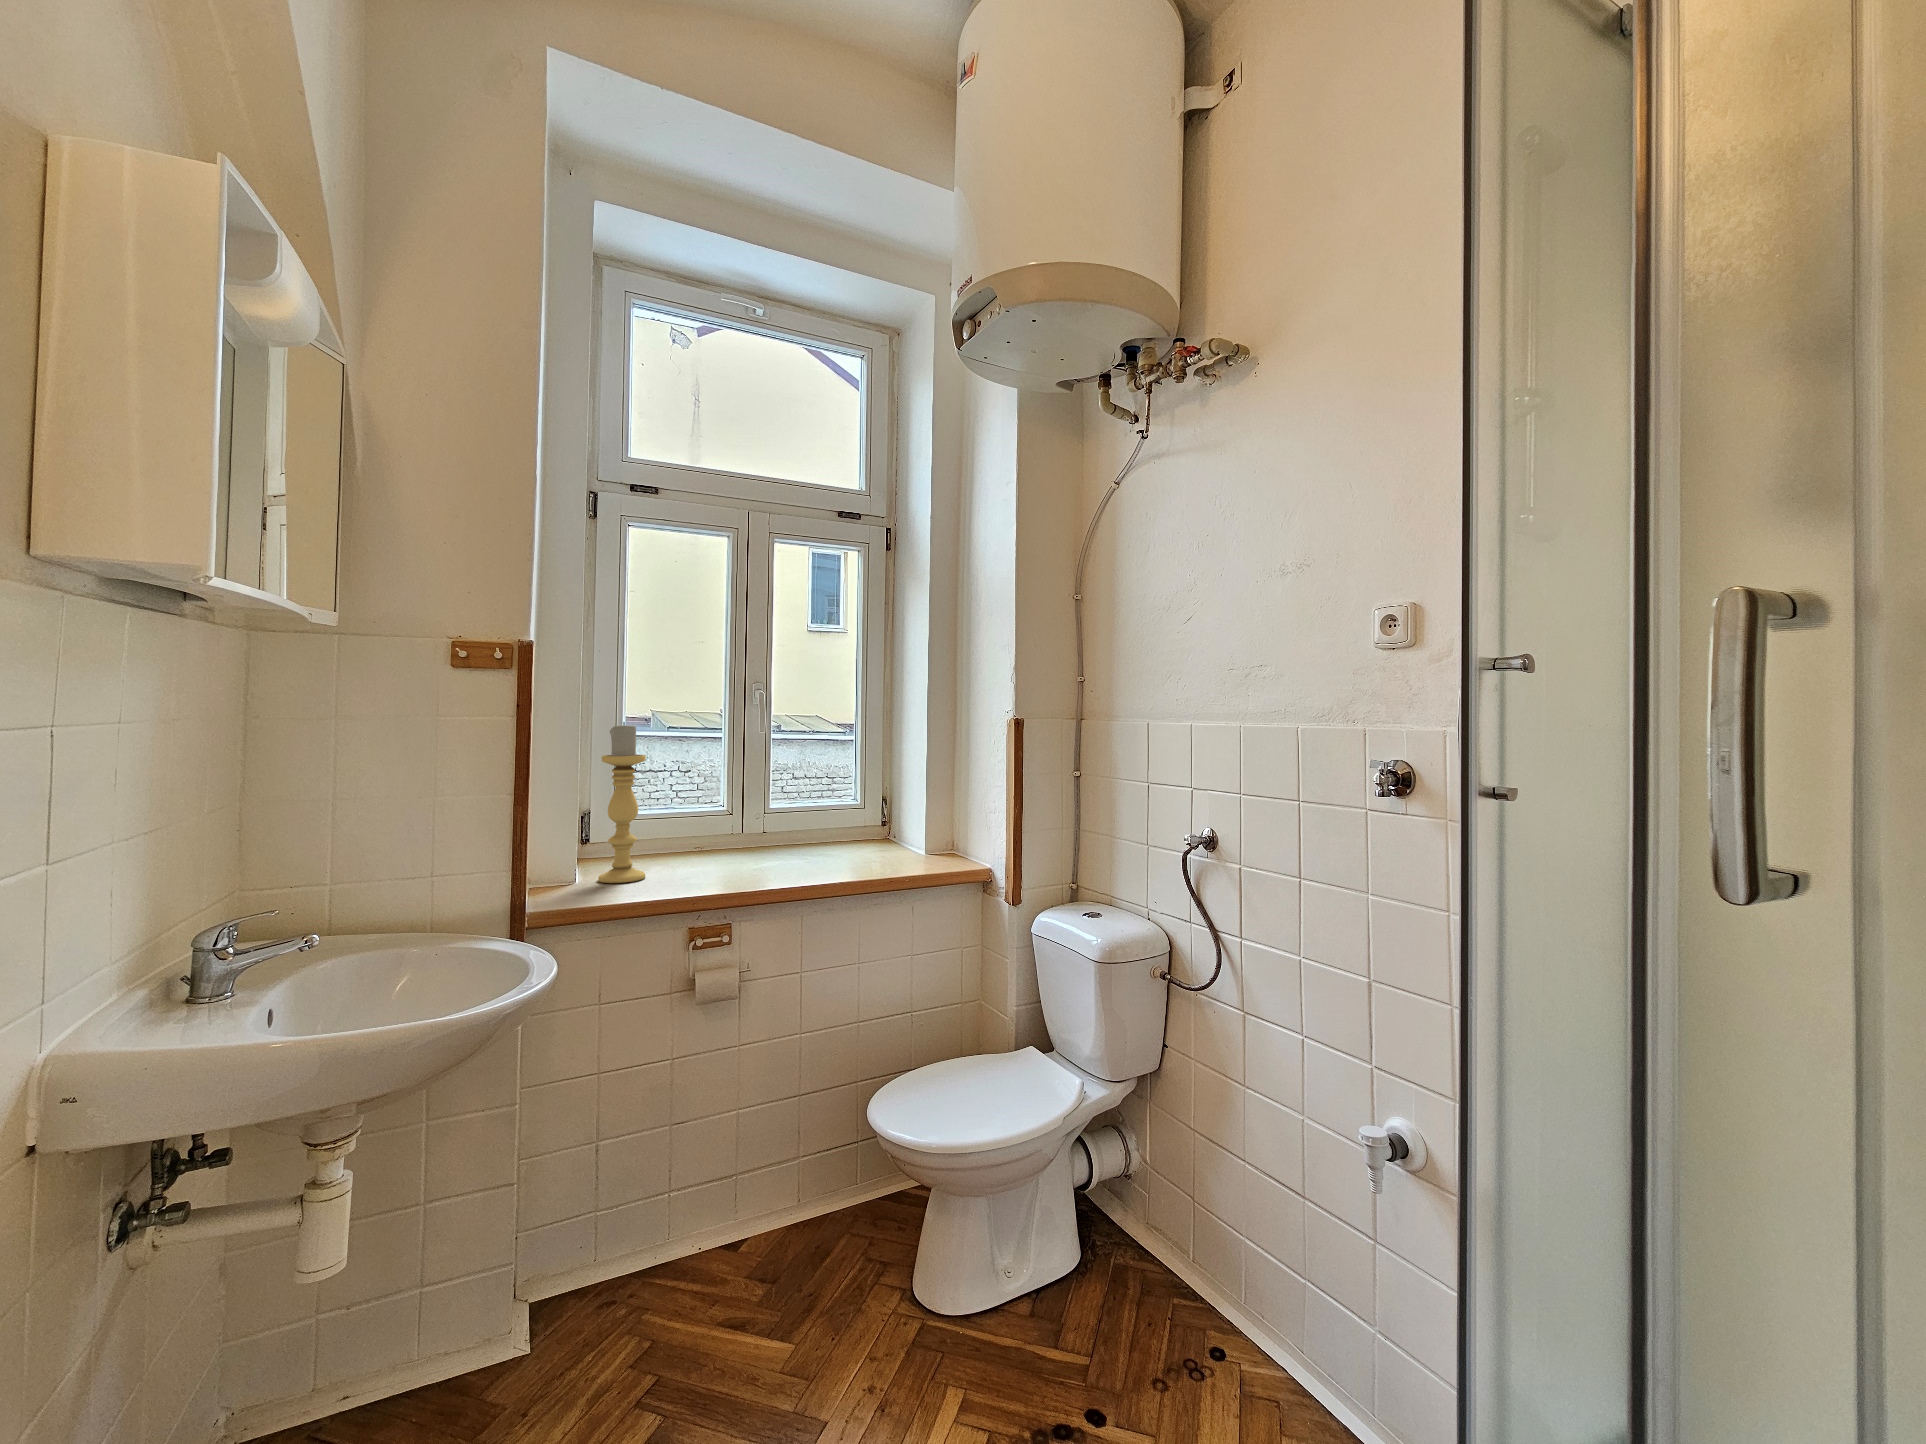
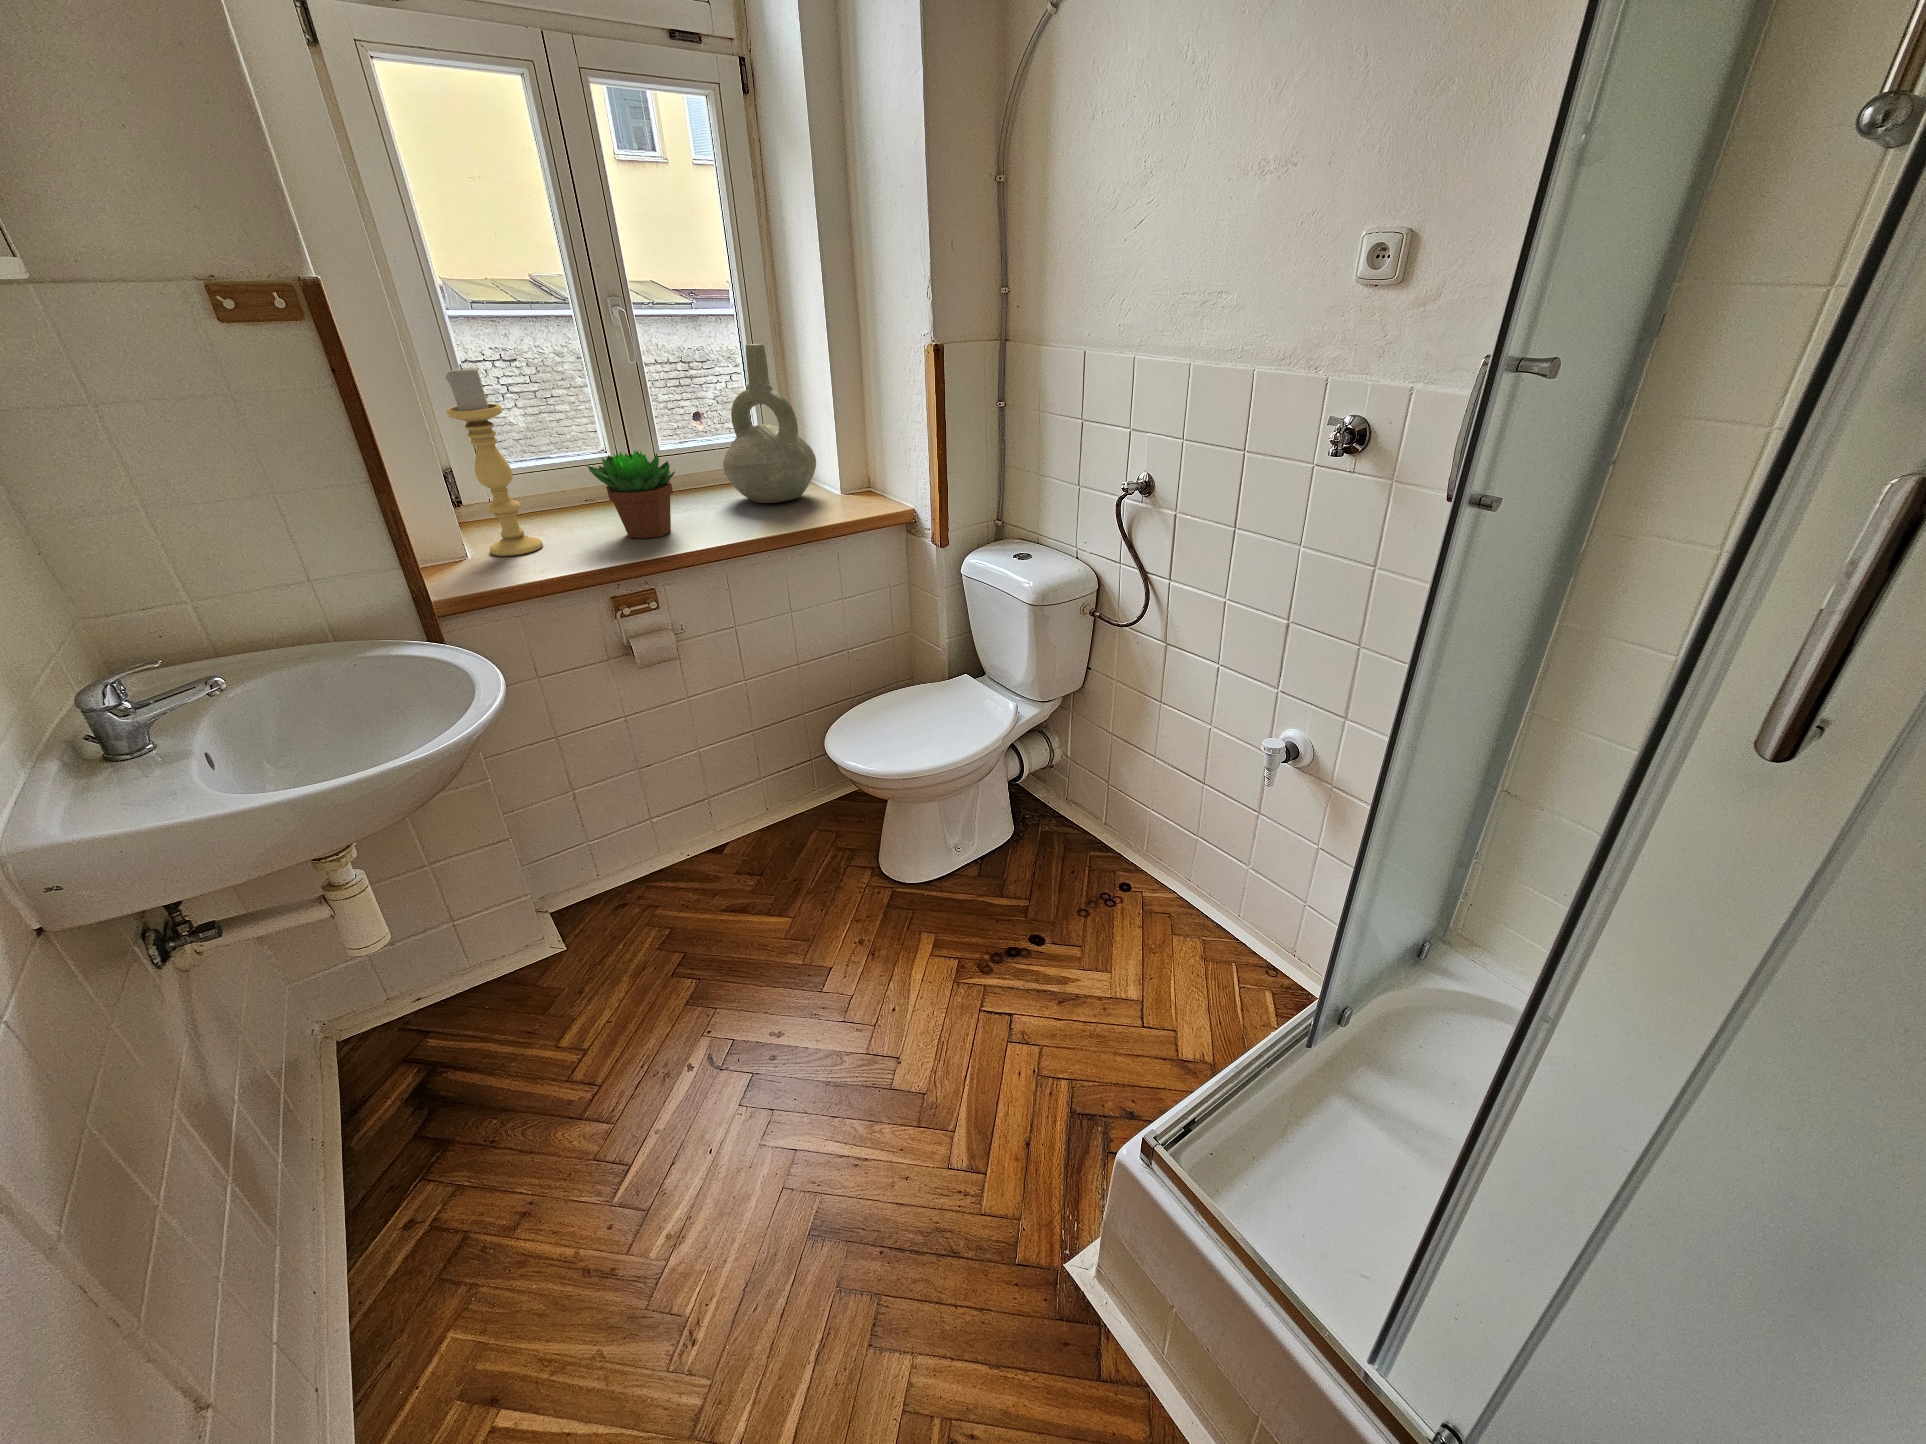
decorative vase: none [822,723,906,858] -> present [723,344,816,503]
succulent plant: none [702,798,775,877] -> present [587,451,675,539]

